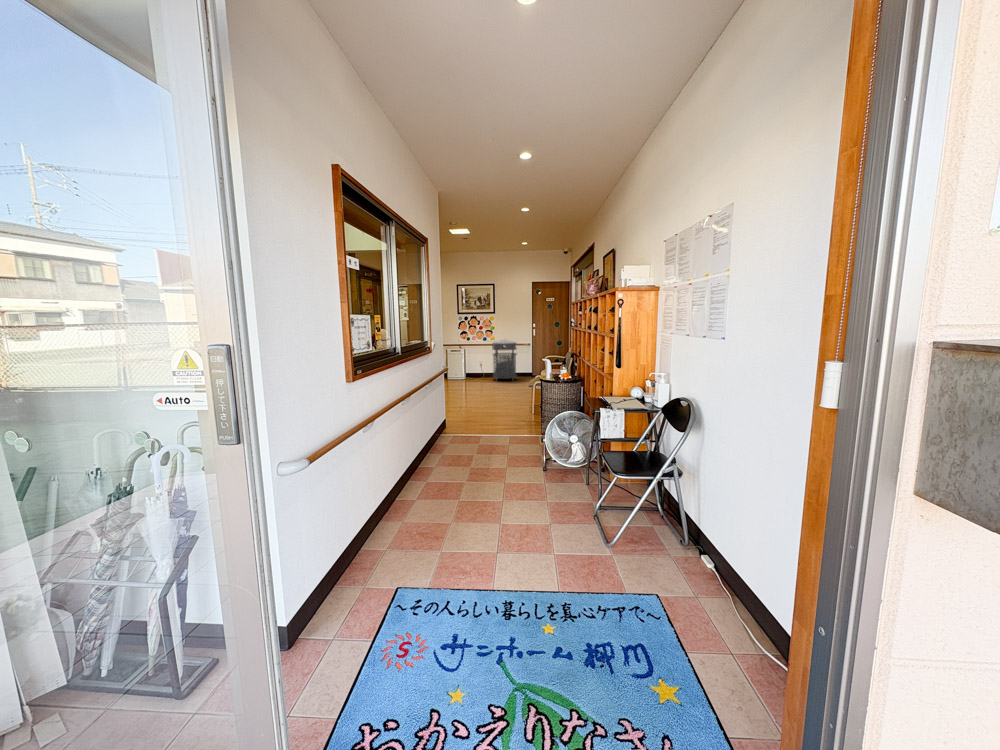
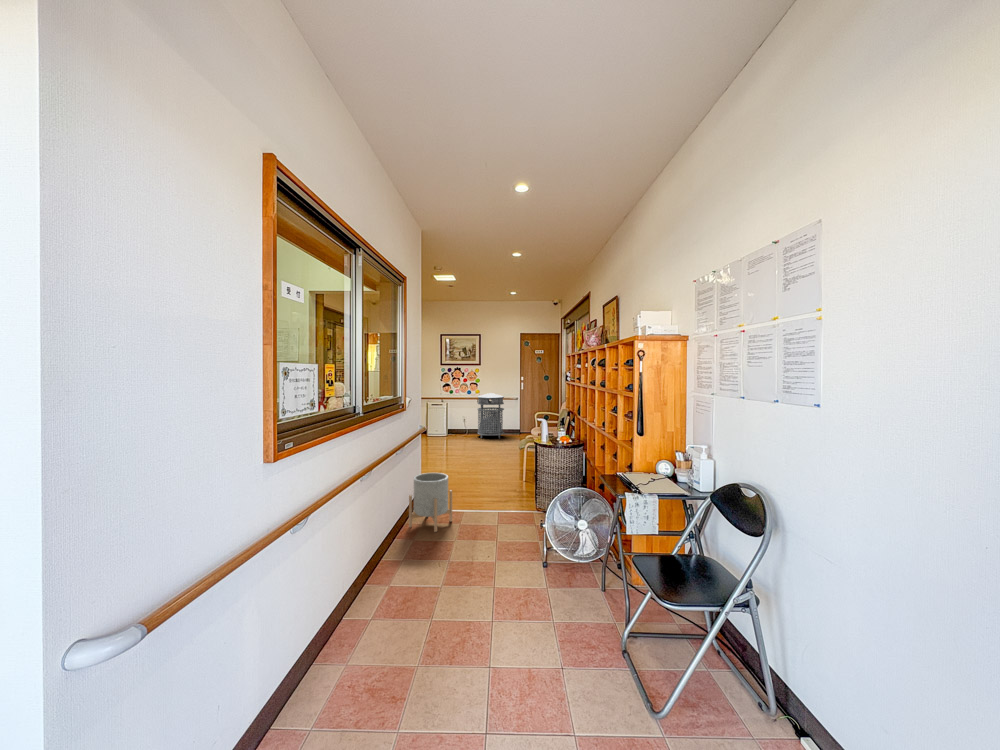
planter: none [437,404,472,450] -> present [409,473,452,532]

